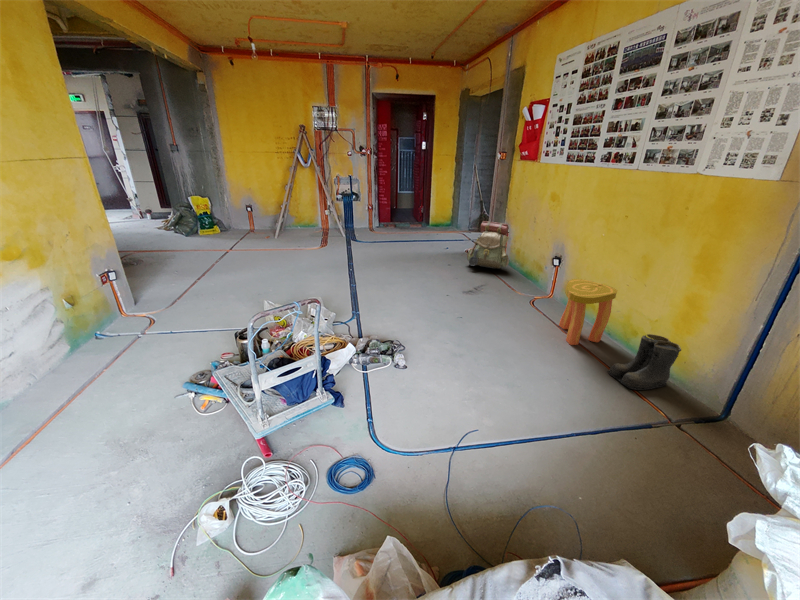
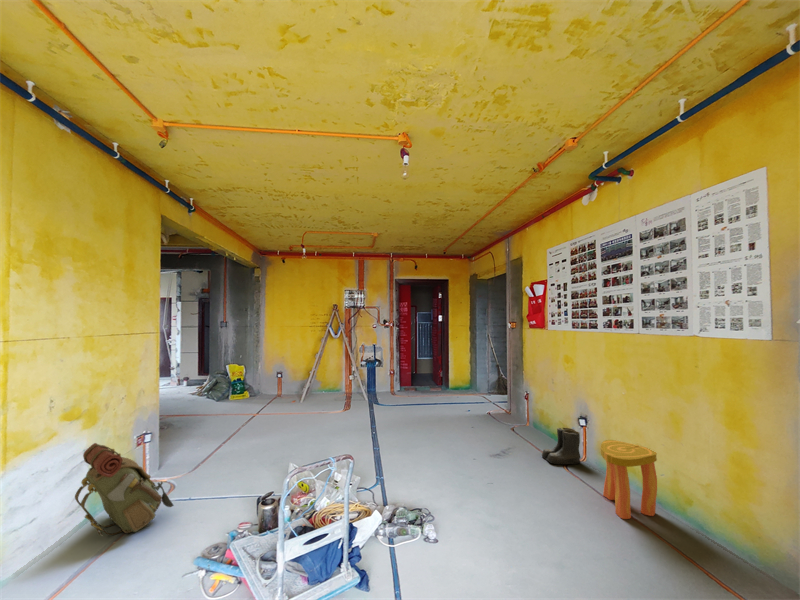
backpack: present [467,221,509,268] -> present [75,443,173,535]
boots: present [608,334,681,390] -> present [542,428,580,465]

